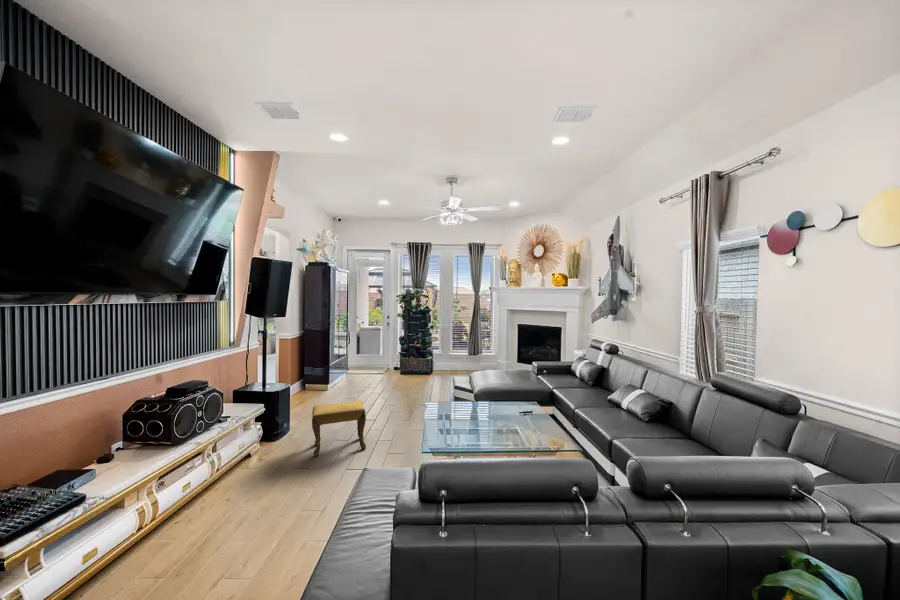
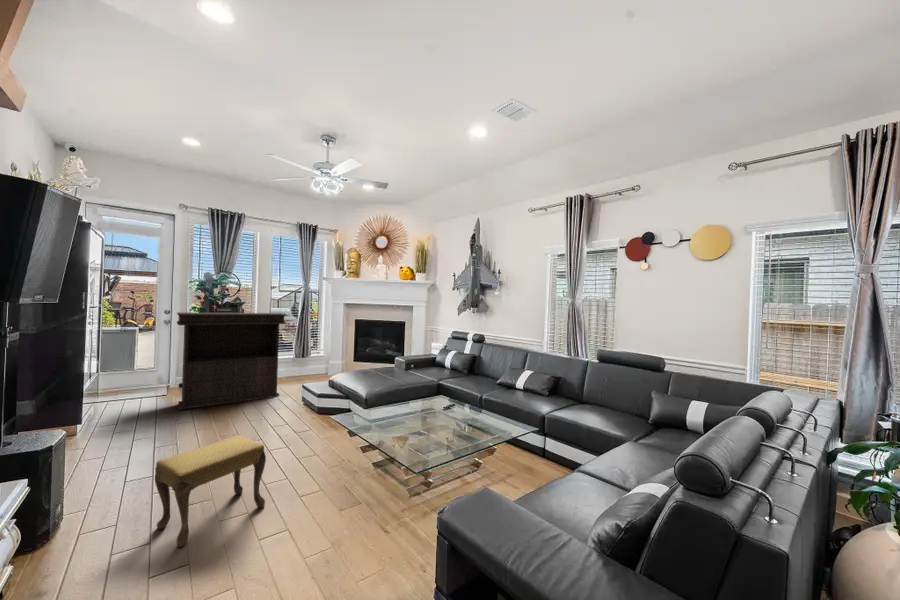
console table: none [379,318,446,382] -> present [177,312,286,410]

